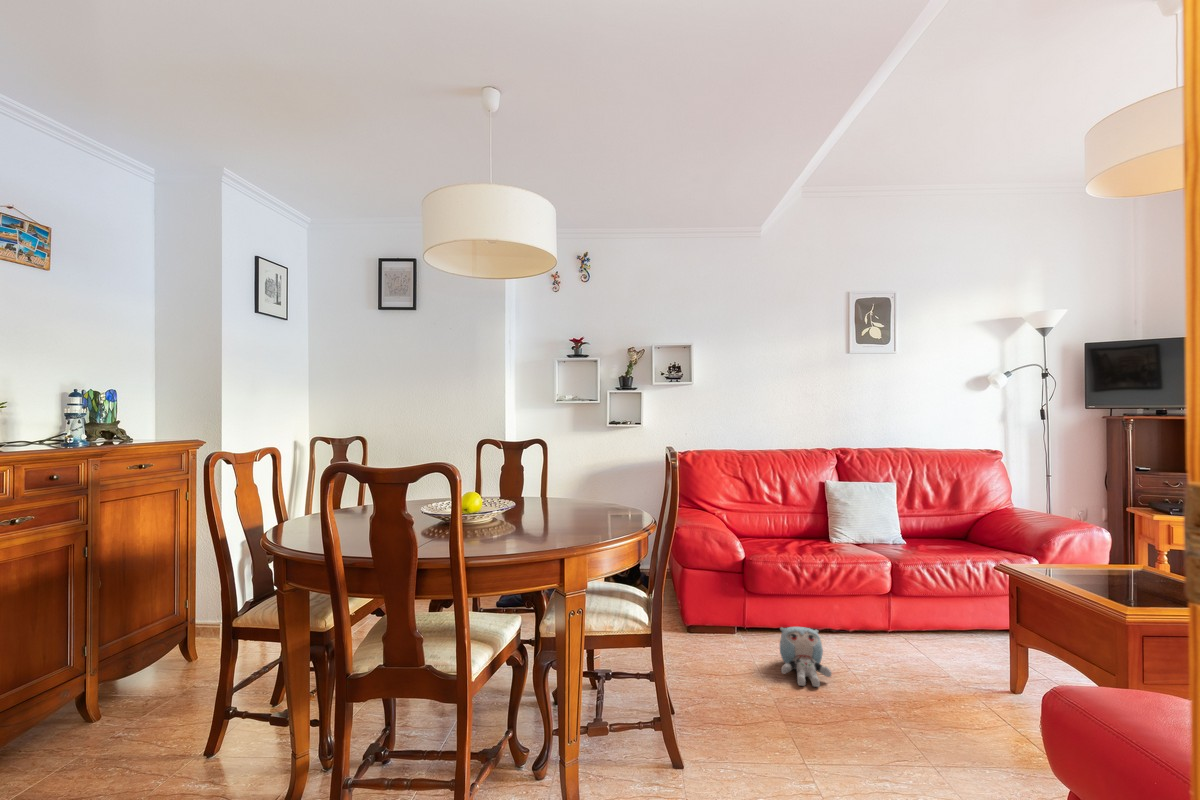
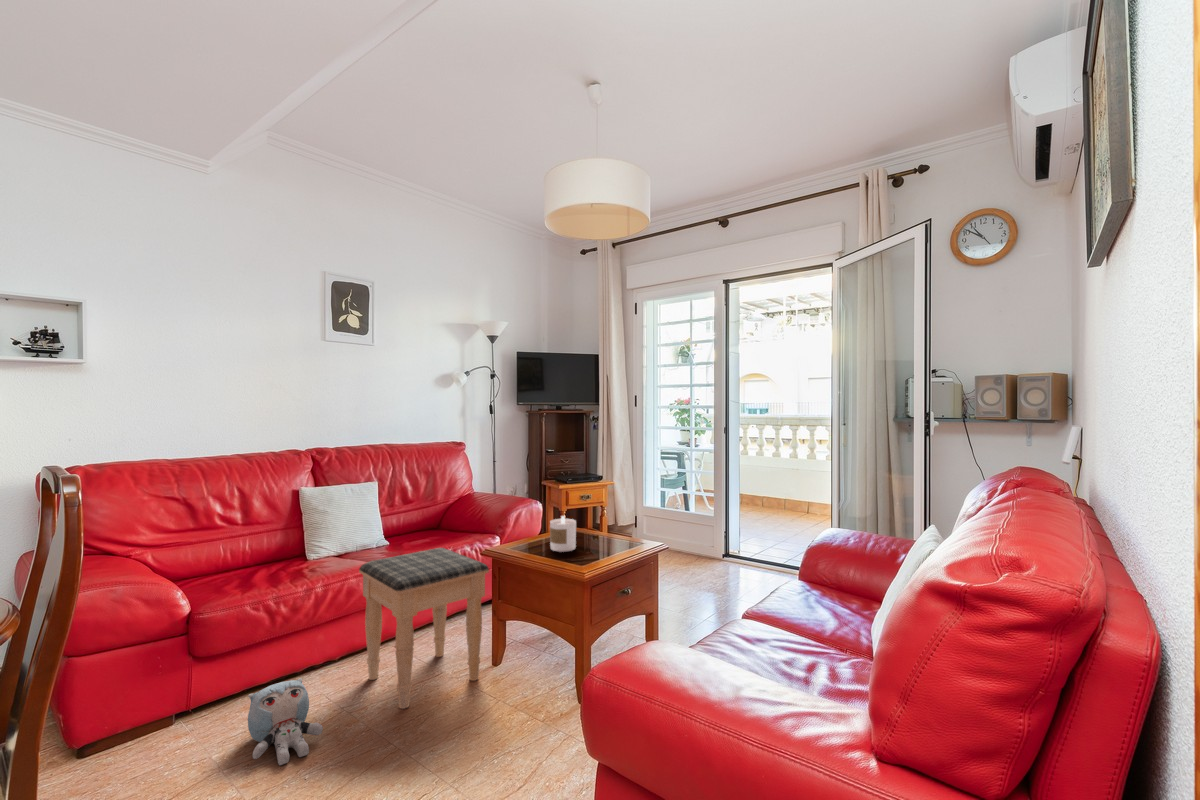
candle: none [1089,545,1132,589] -> present [550,516,576,552]
footstool: none [867,551,1000,695] -> present [359,548,489,709]

